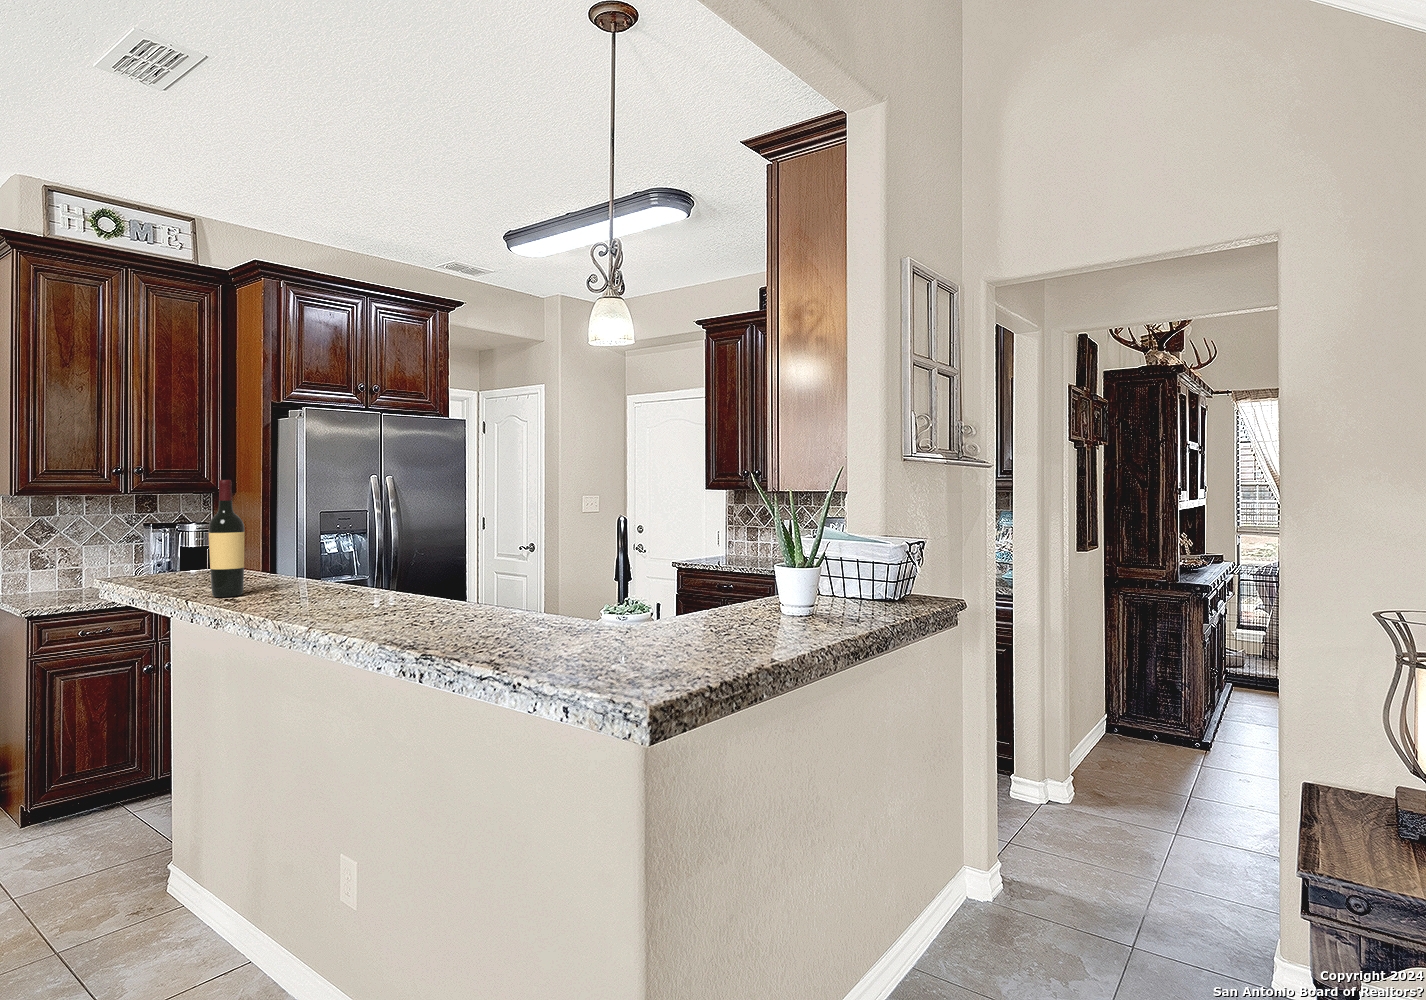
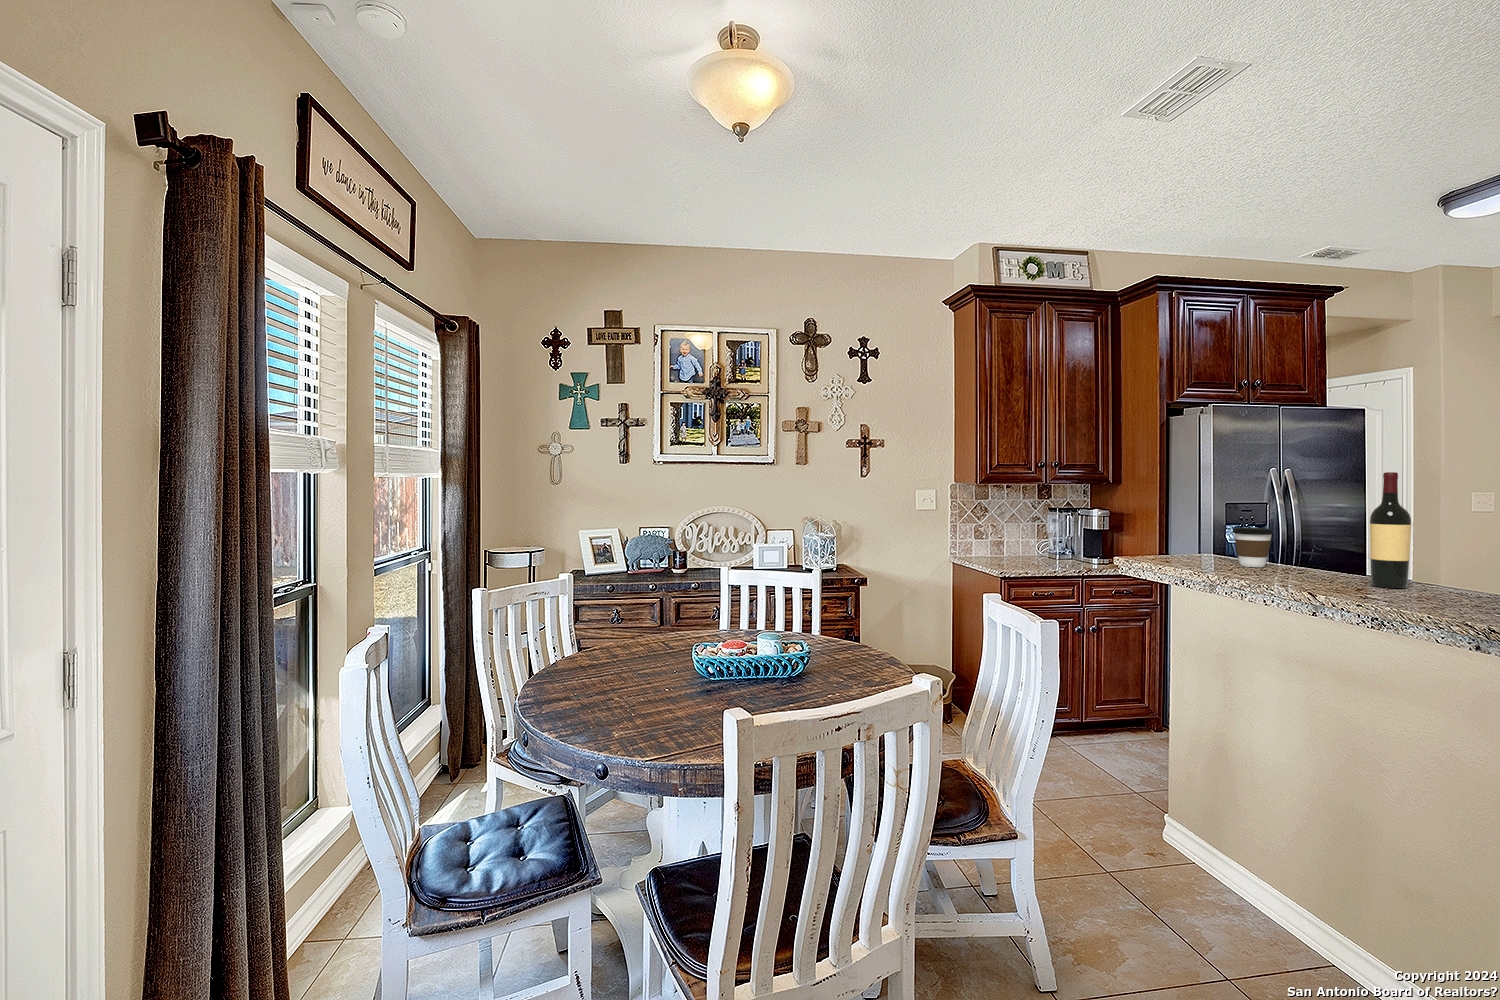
coffee cup: none [146,541,191,584] -> present [1232,528,1274,567]

